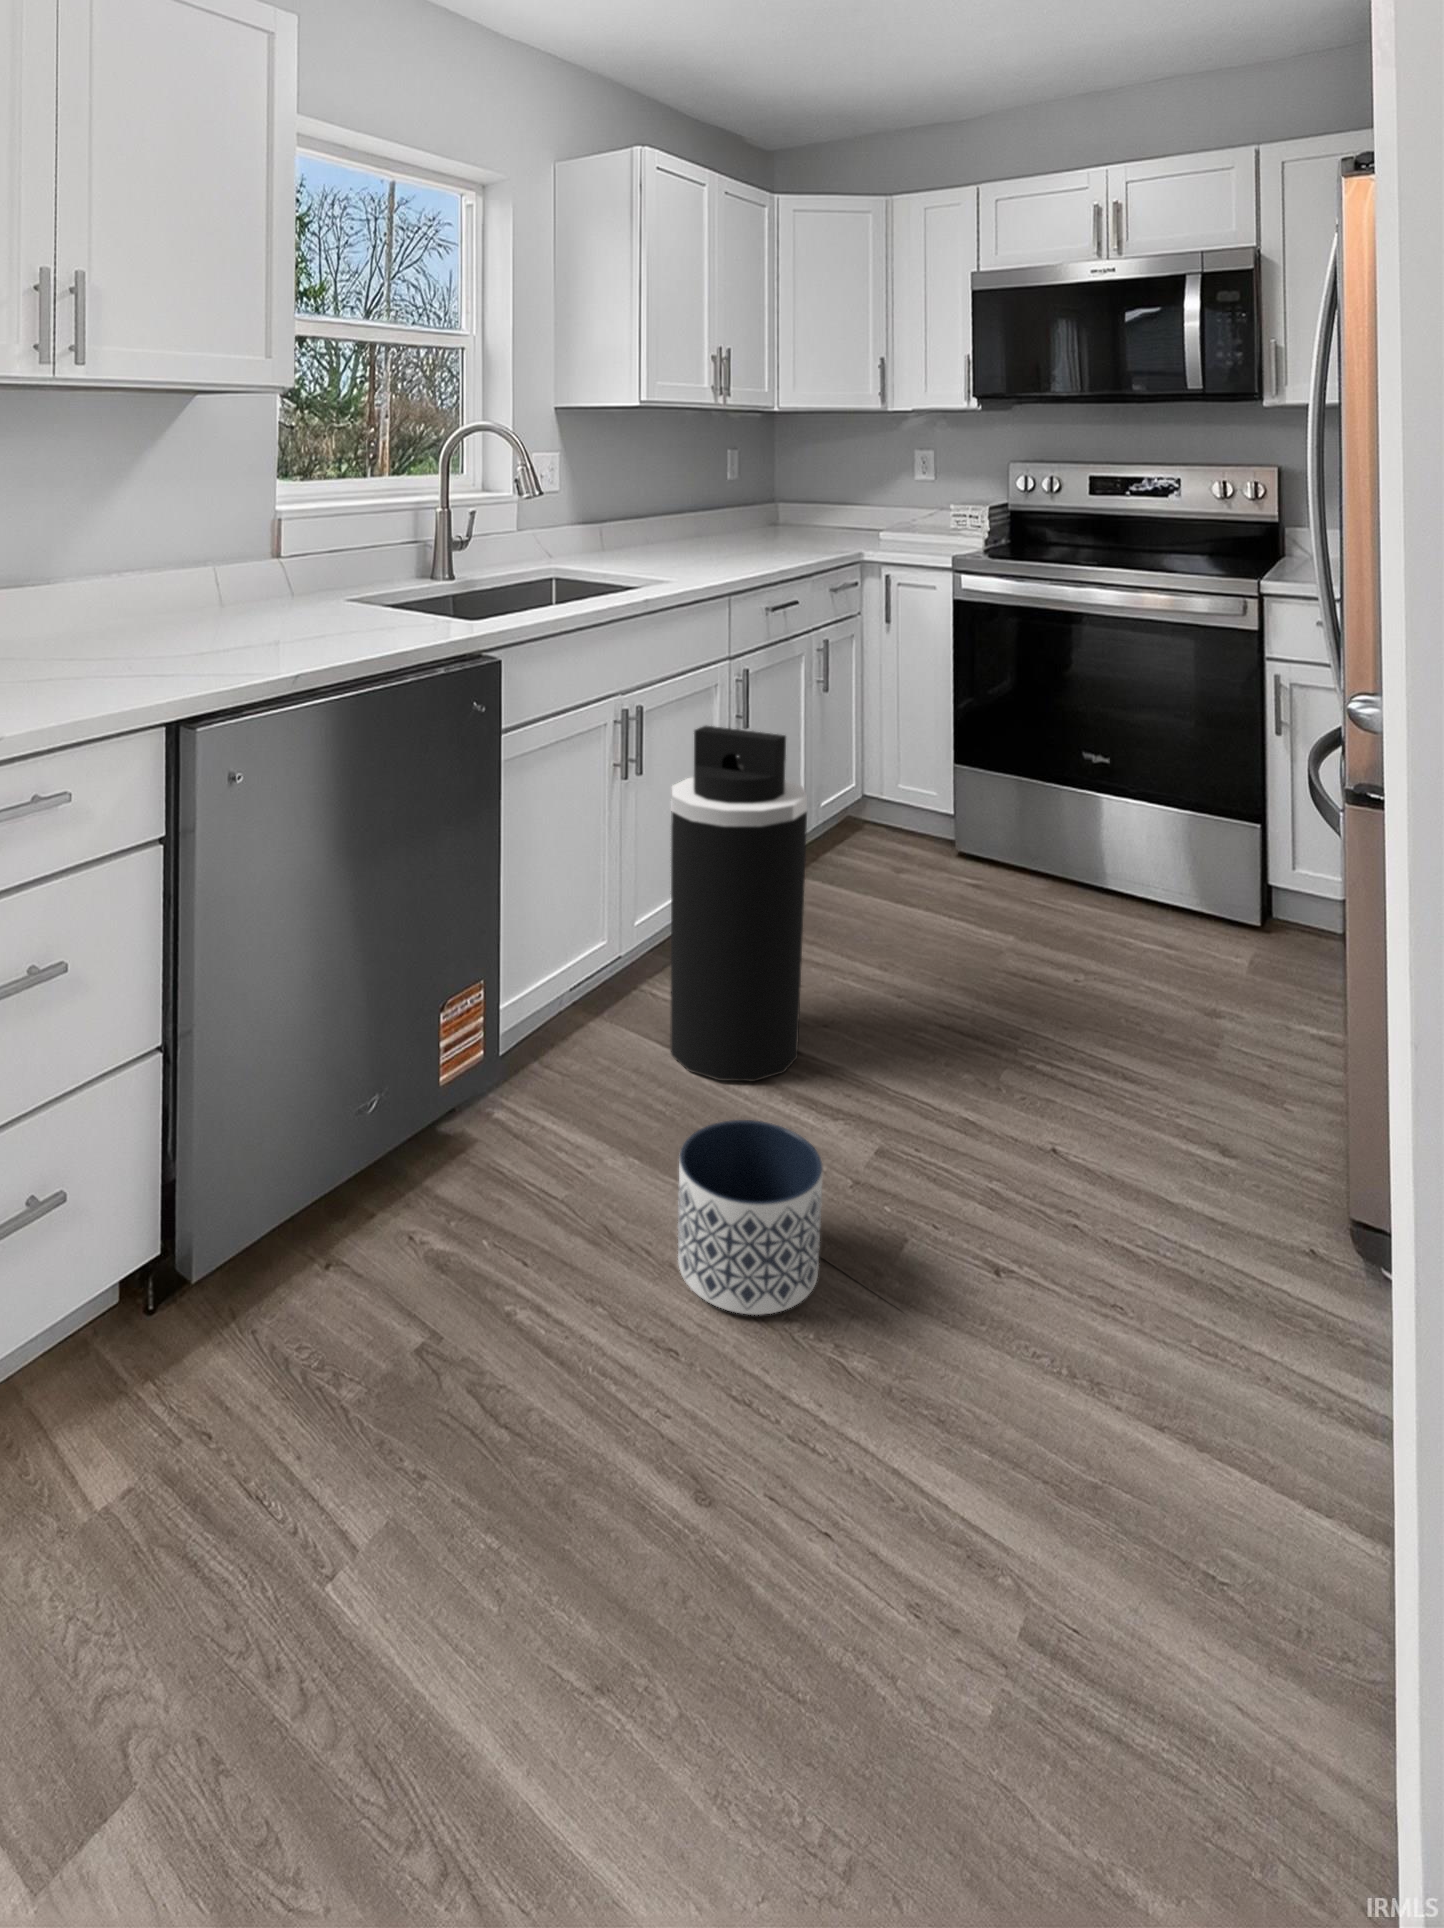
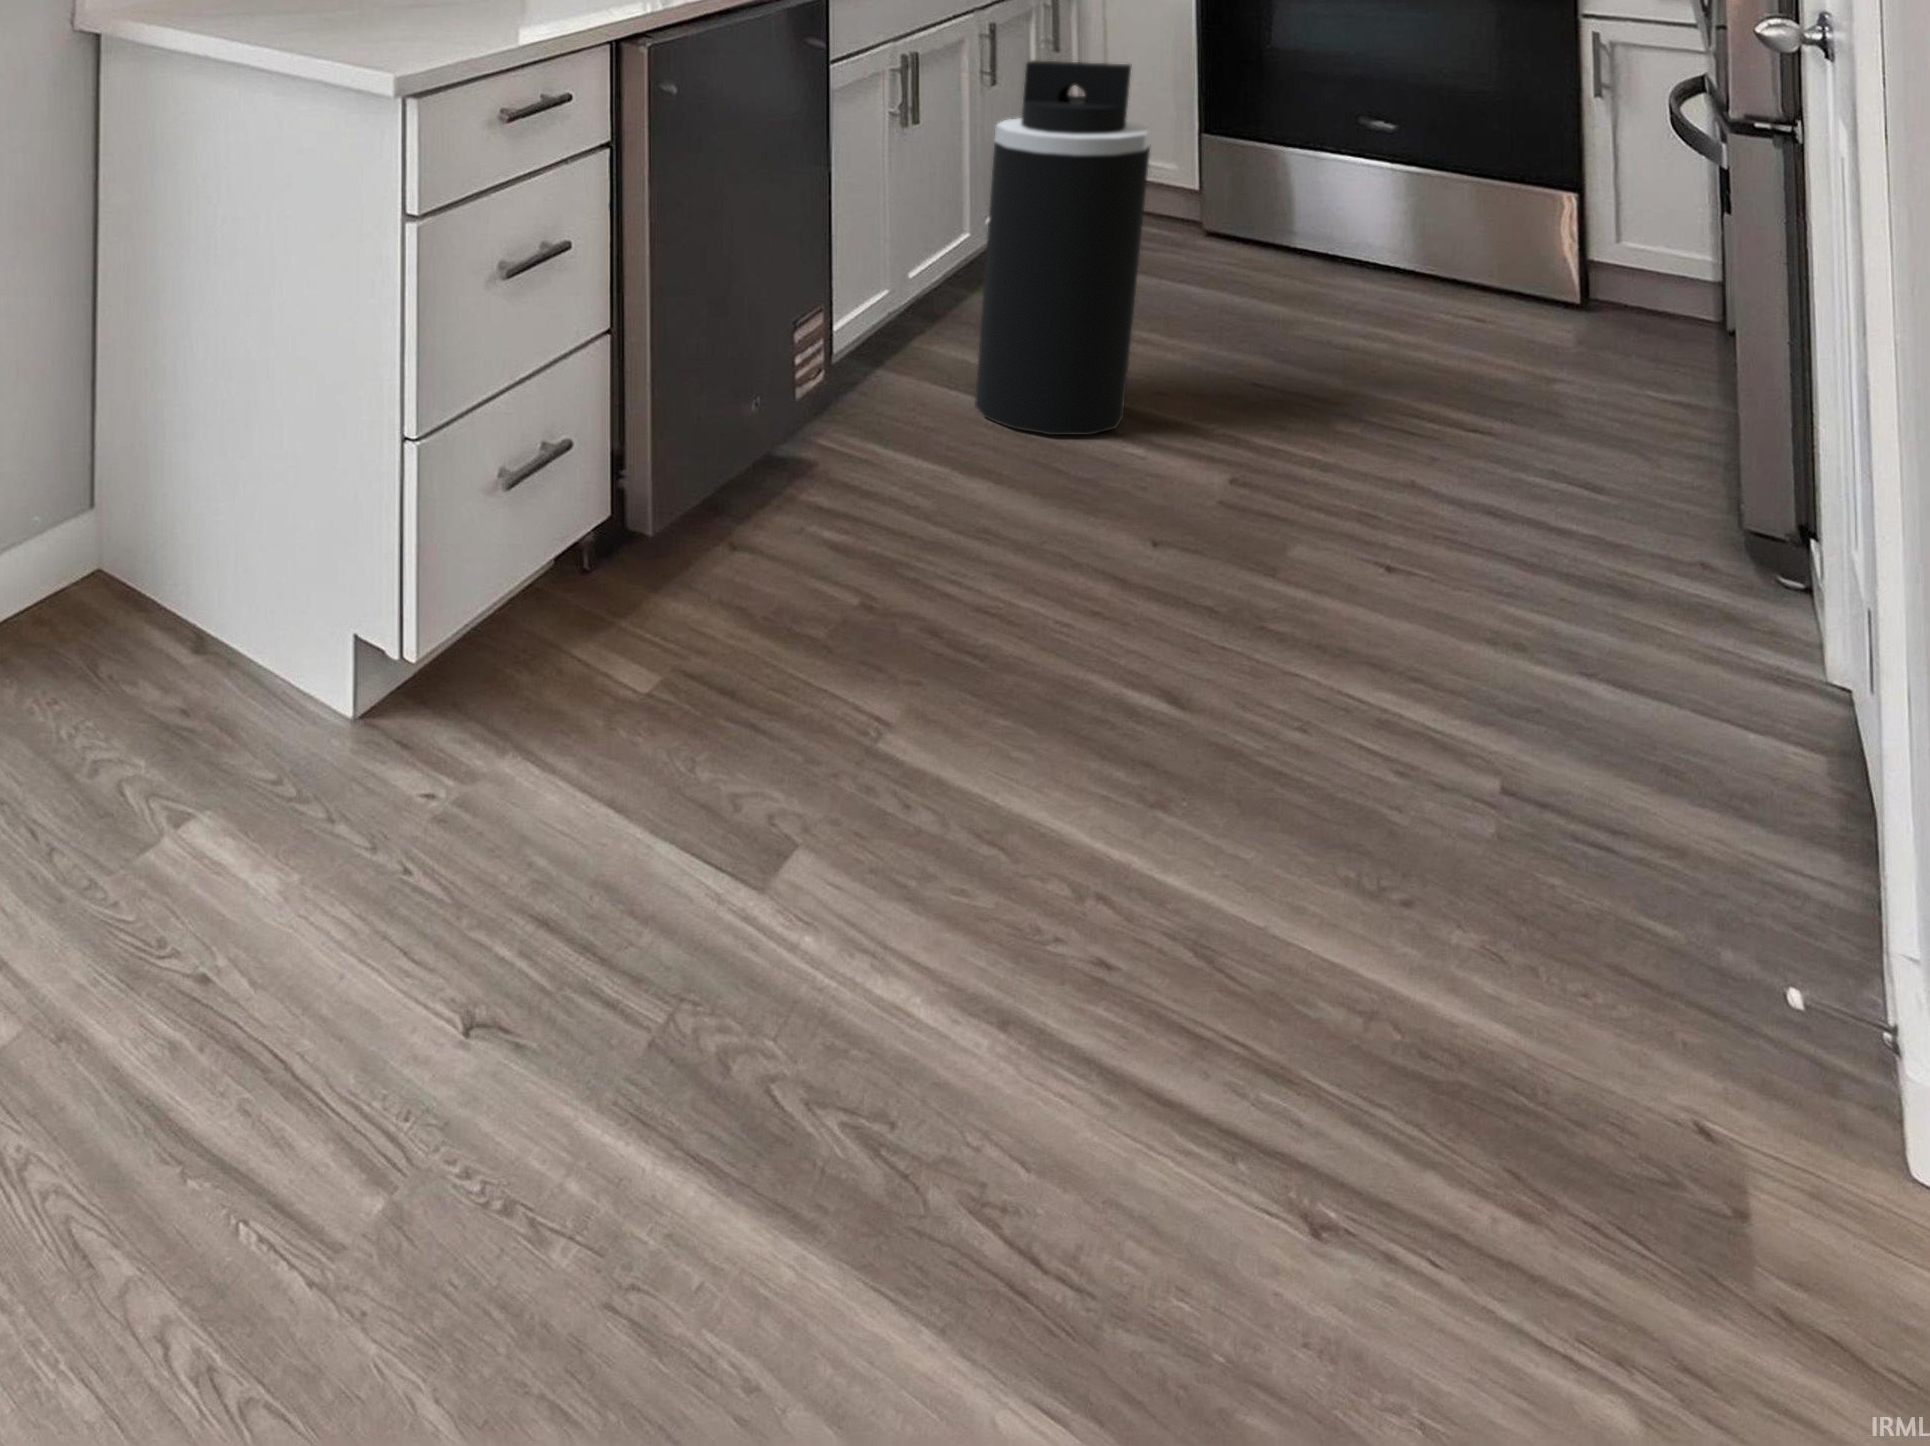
planter: present [678,1120,823,1315] -> none [1091,425,1256,592]

